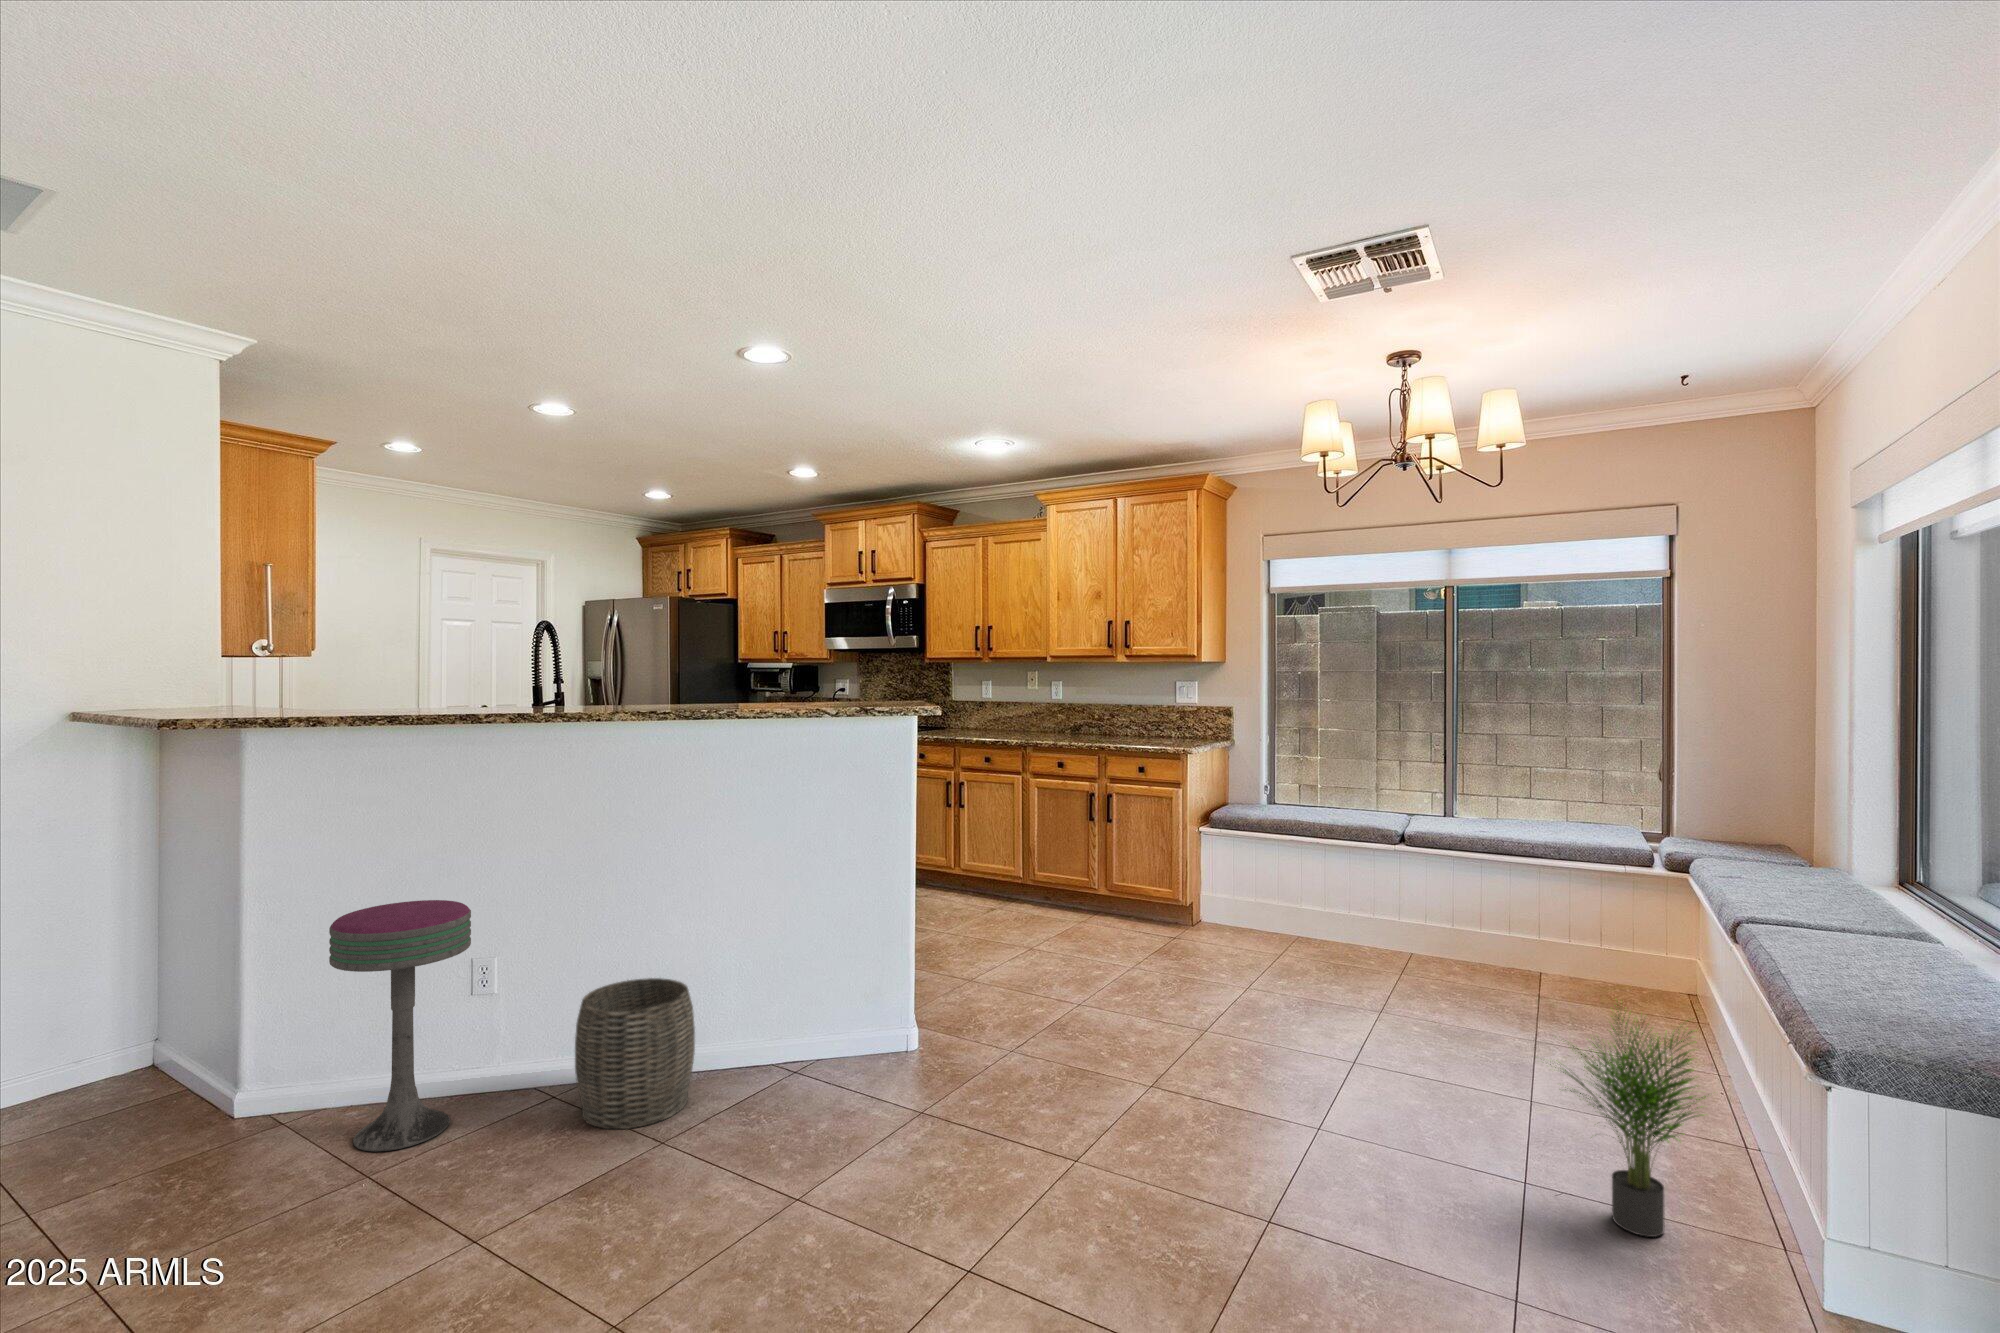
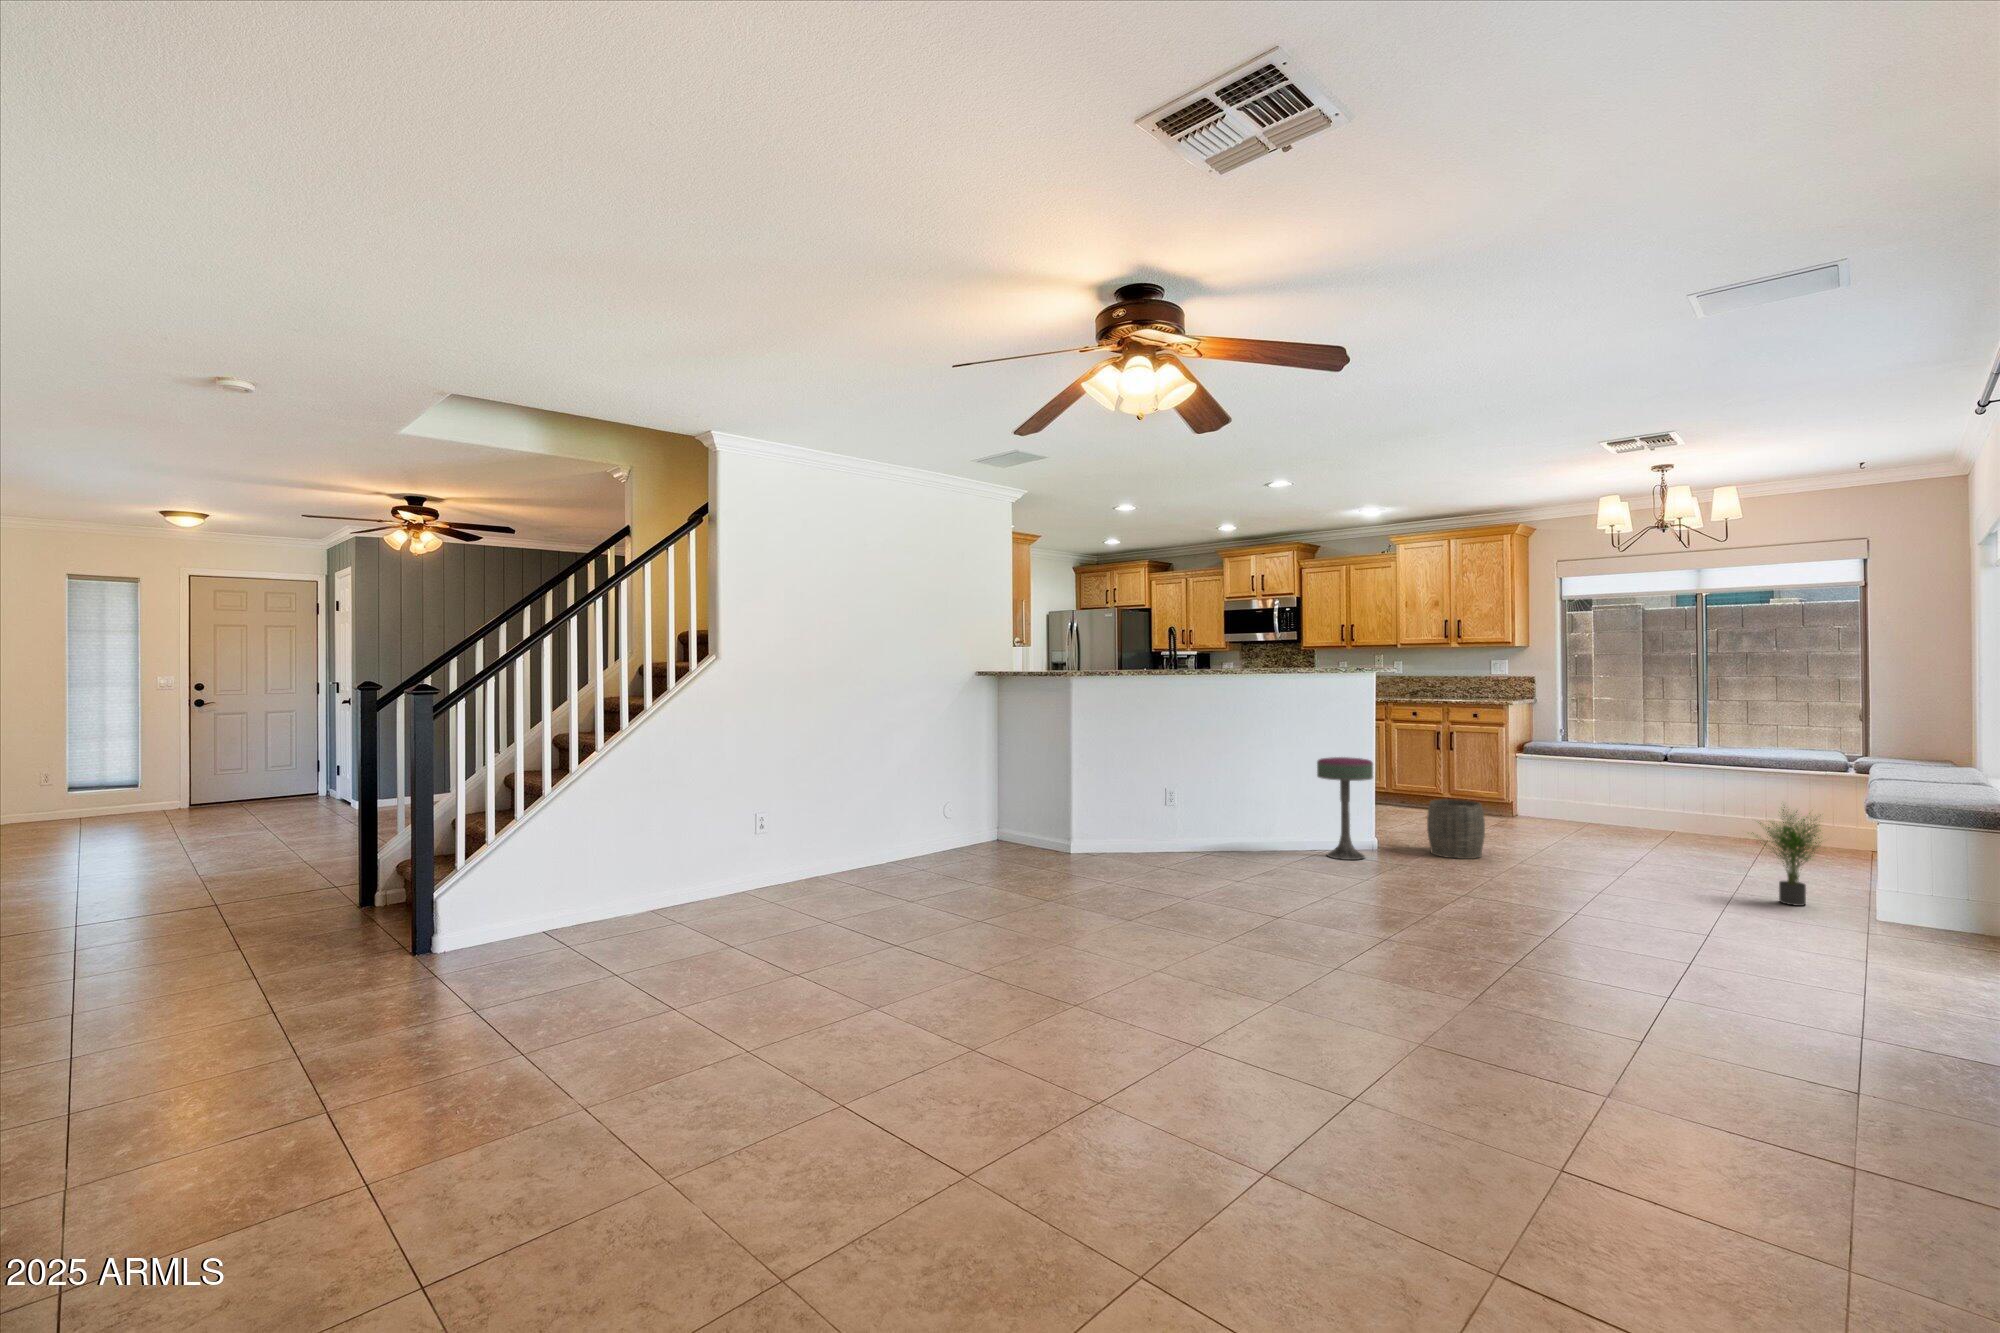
bar stool: present [329,900,471,1152] -> present [1317,757,1373,860]
woven basket: present [575,978,695,1129] -> present [1427,799,1485,859]

